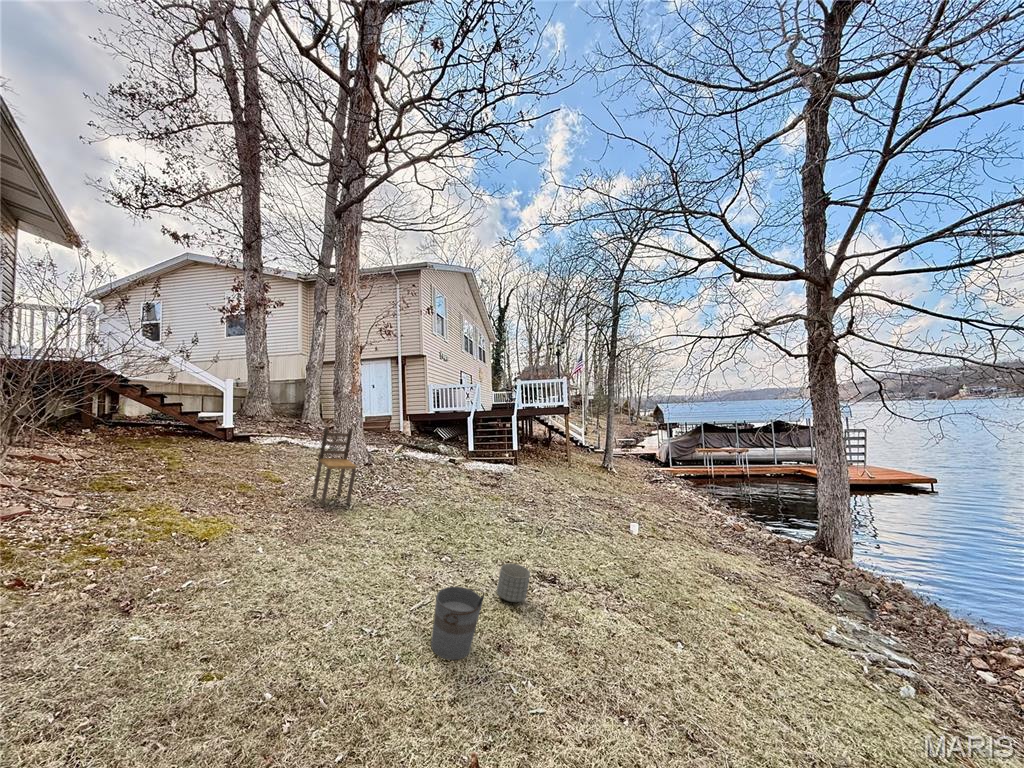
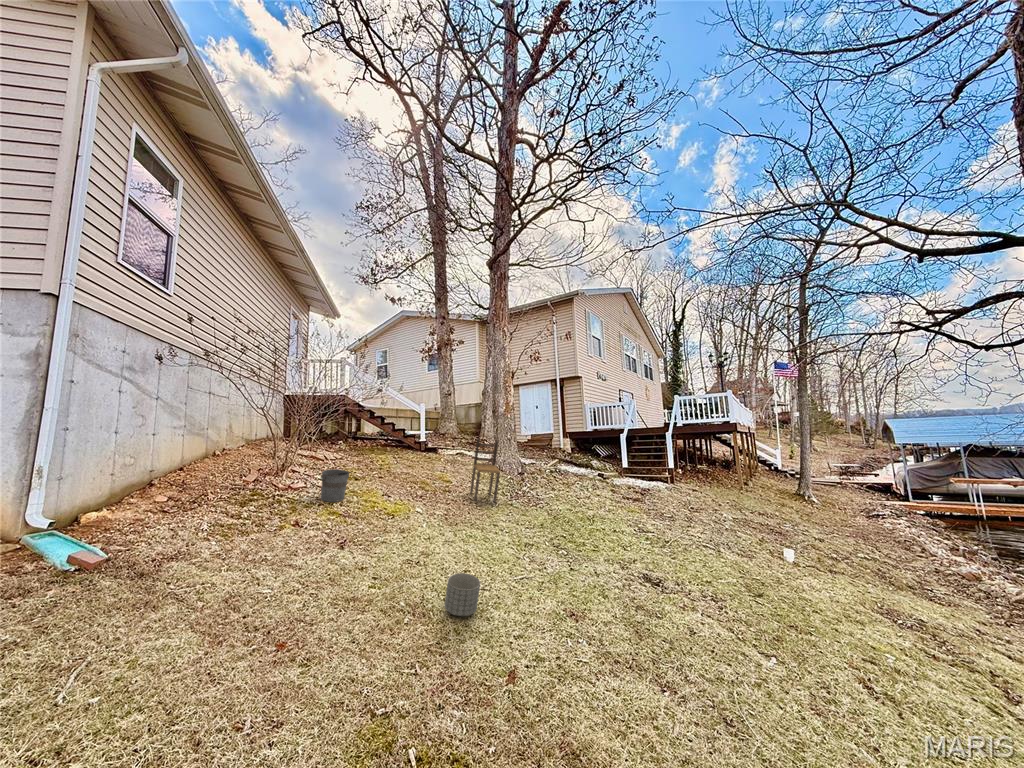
planter: present [497,564,530,602] -> present [444,573,480,616]
bucket: present [431,587,484,660] -> present [320,469,352,502]

